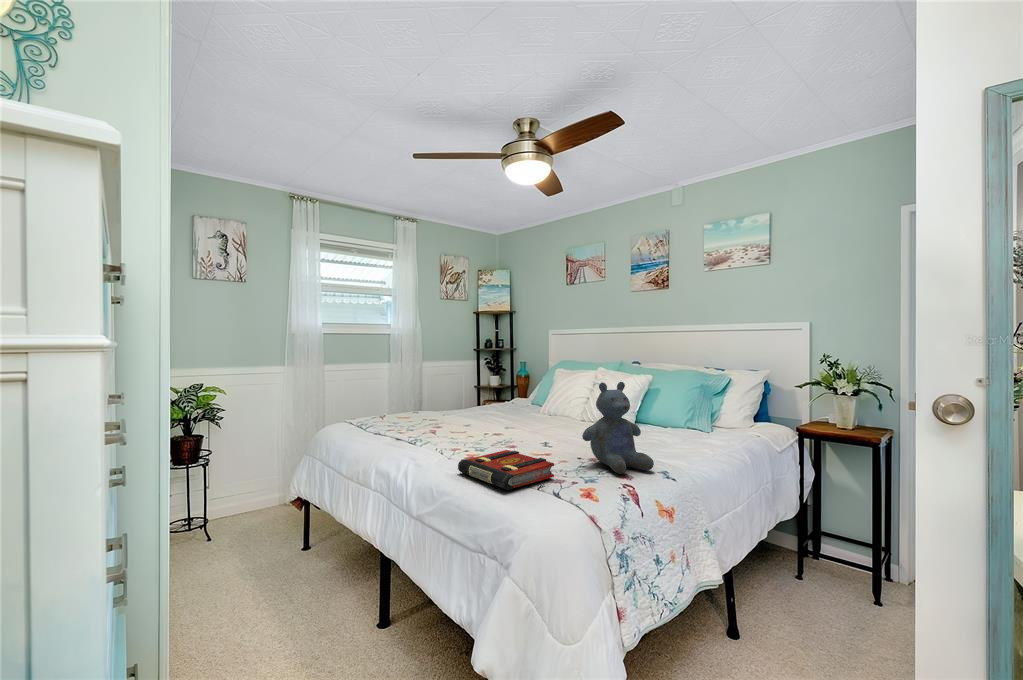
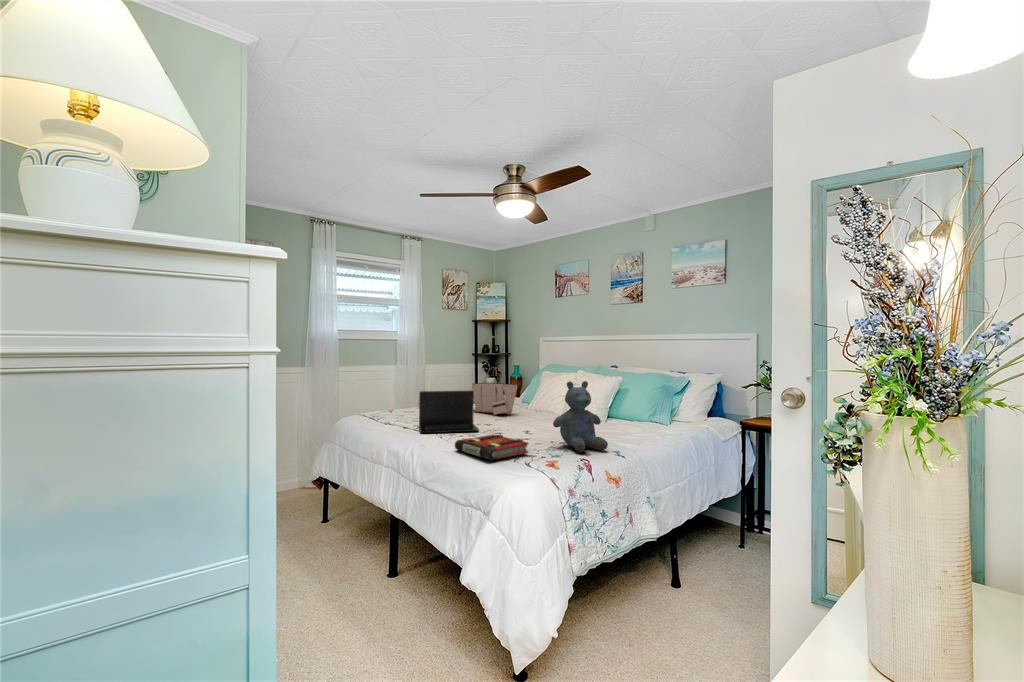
tote bag: none [476,364,530,420] -> present [472,367,518,415]
laptop: none [414,393,487,447] -> present [419,391,479,433]

